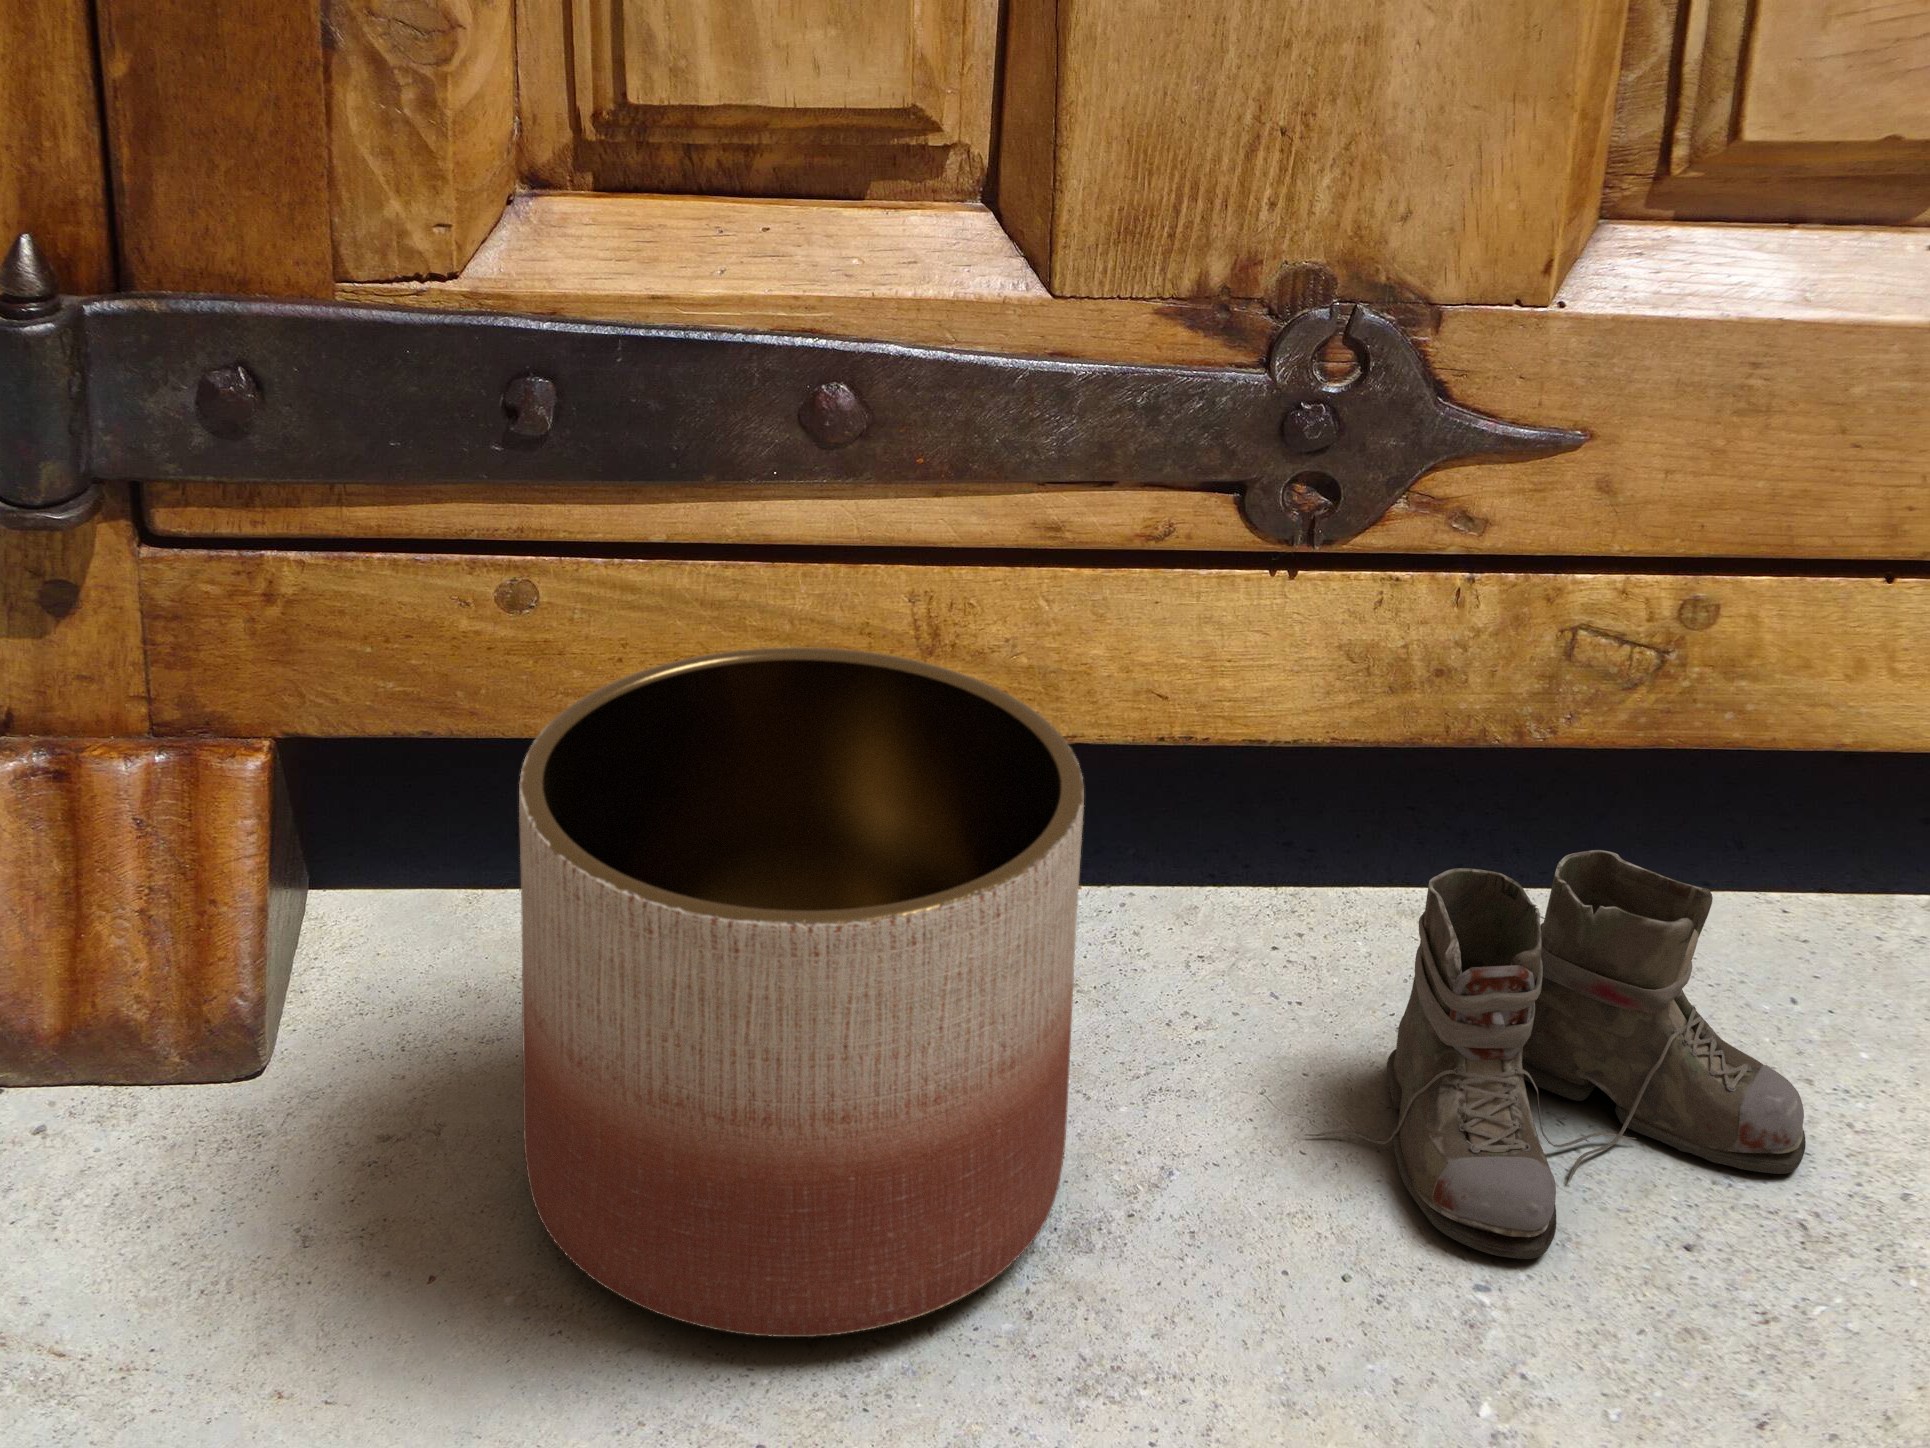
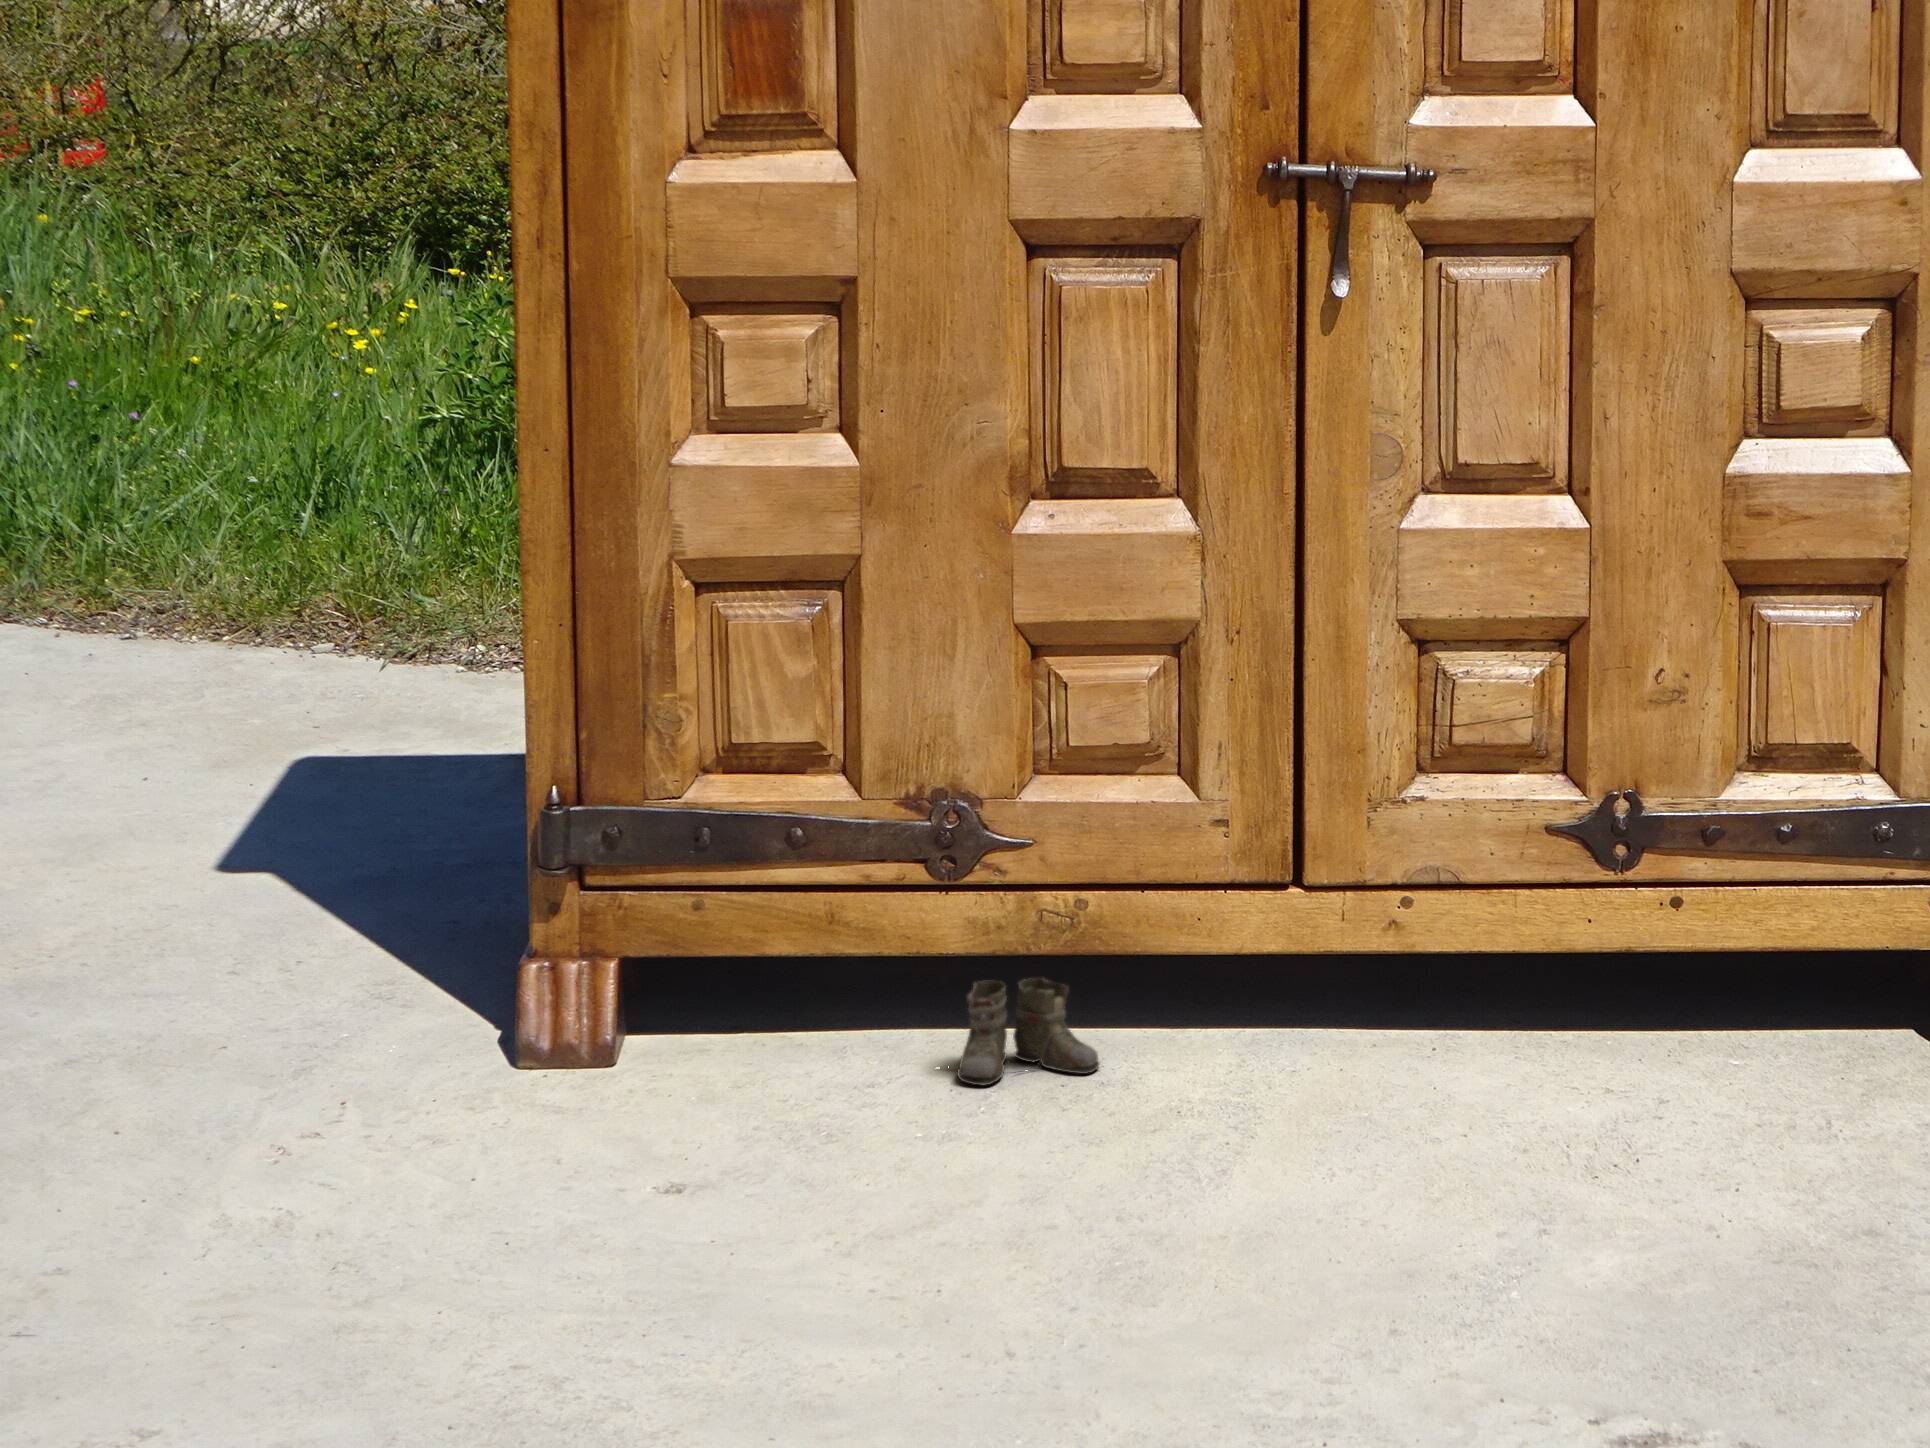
planter: present [519,647,1084,1337] -> none [680,913,851,1094]

